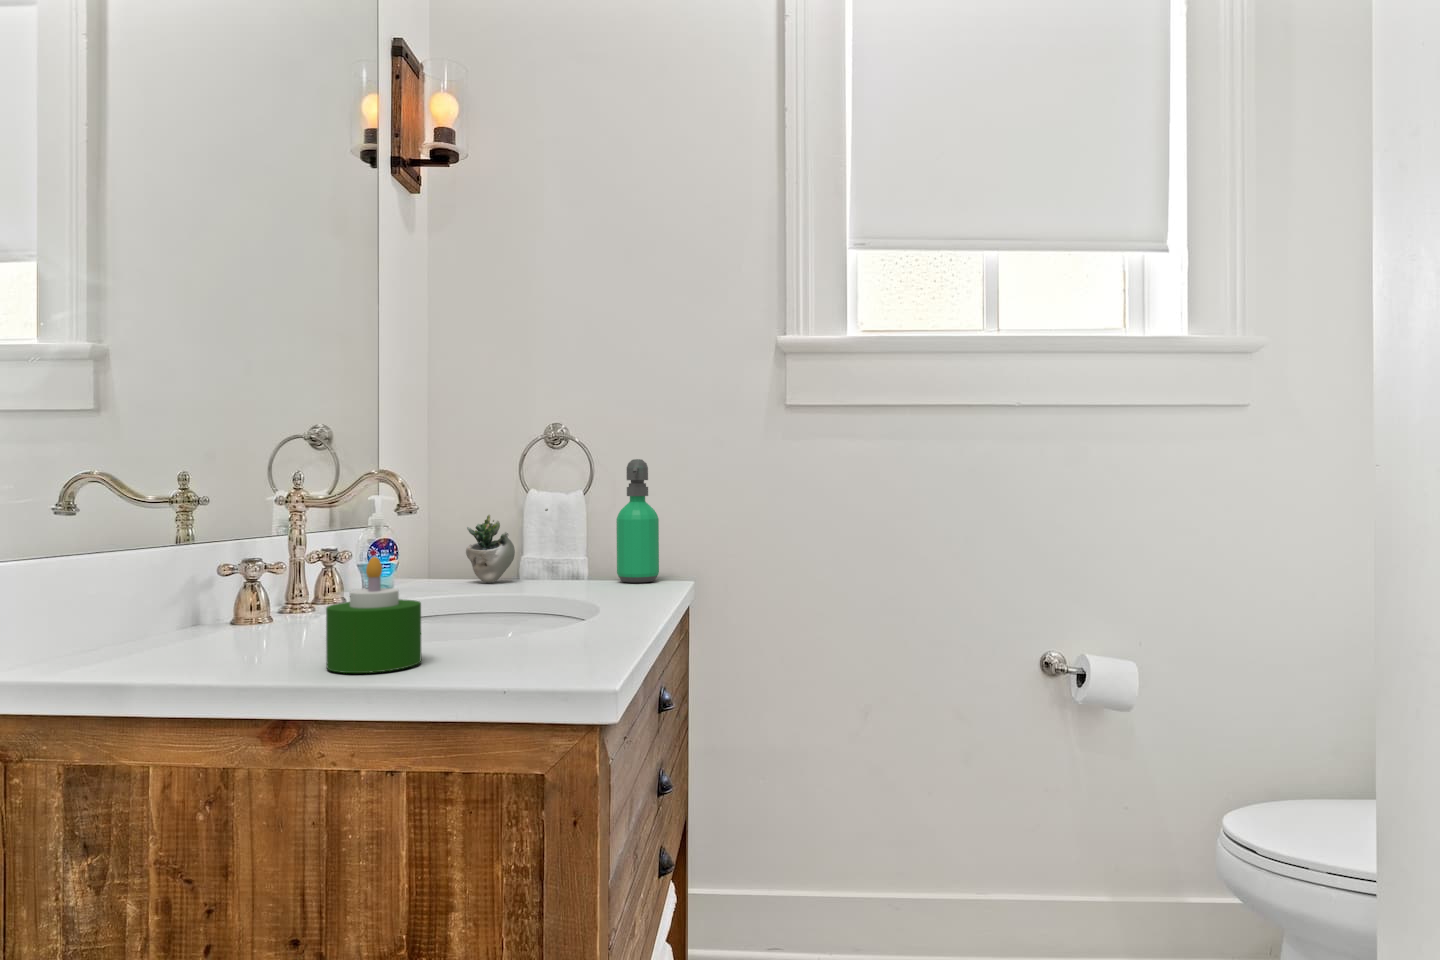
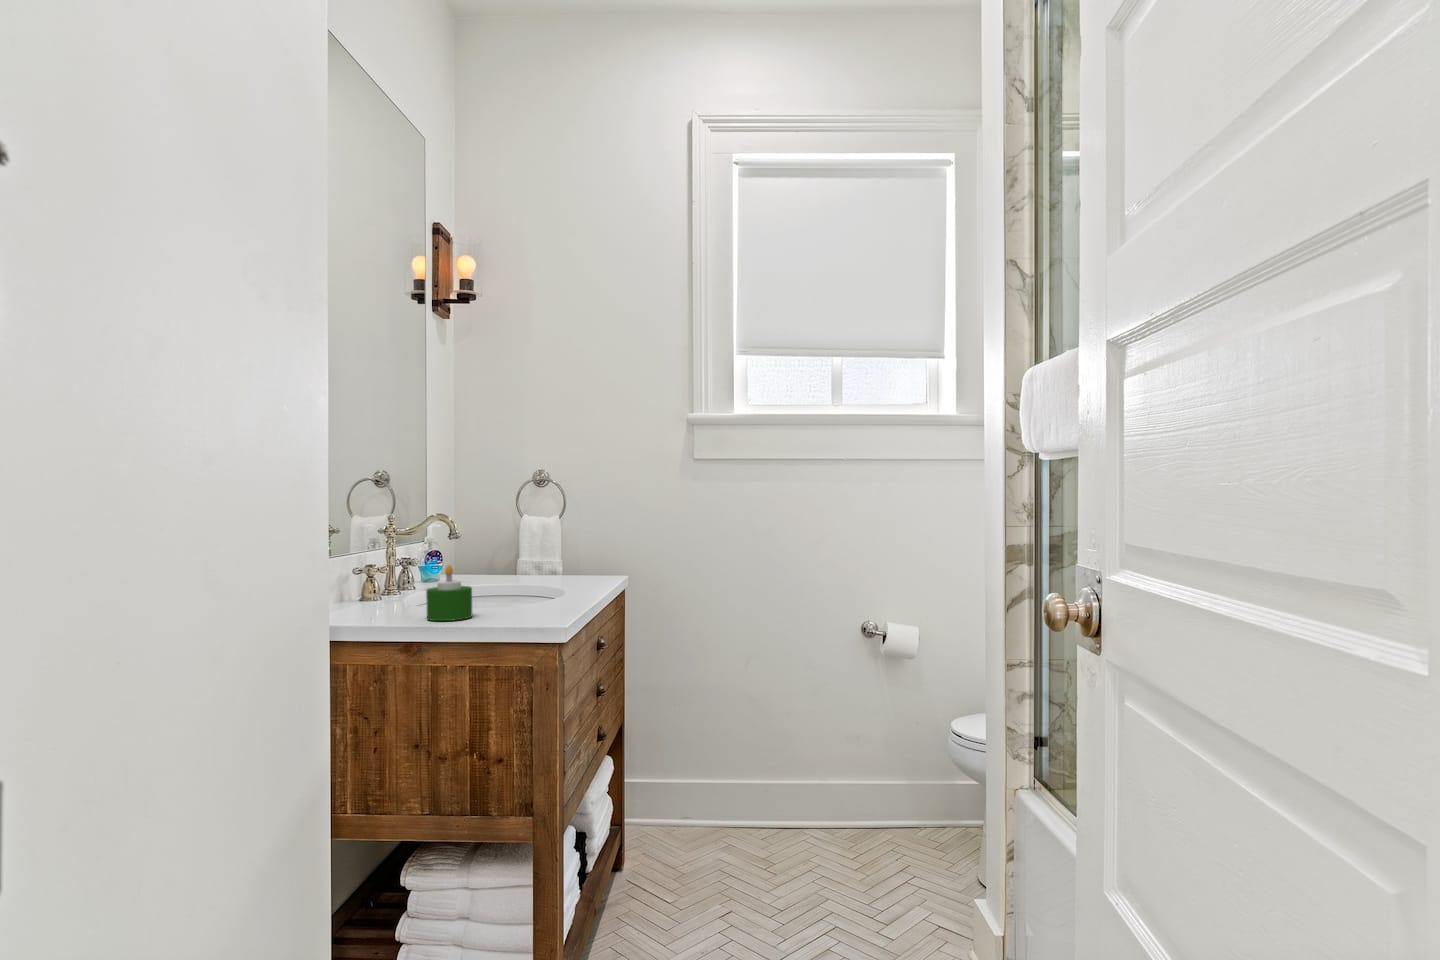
soap dispenser: present [616,459,659,583] -> none [581,495,608,575]
succulent plant: present [466,508,548,582] -> none [484,528,537,575]

